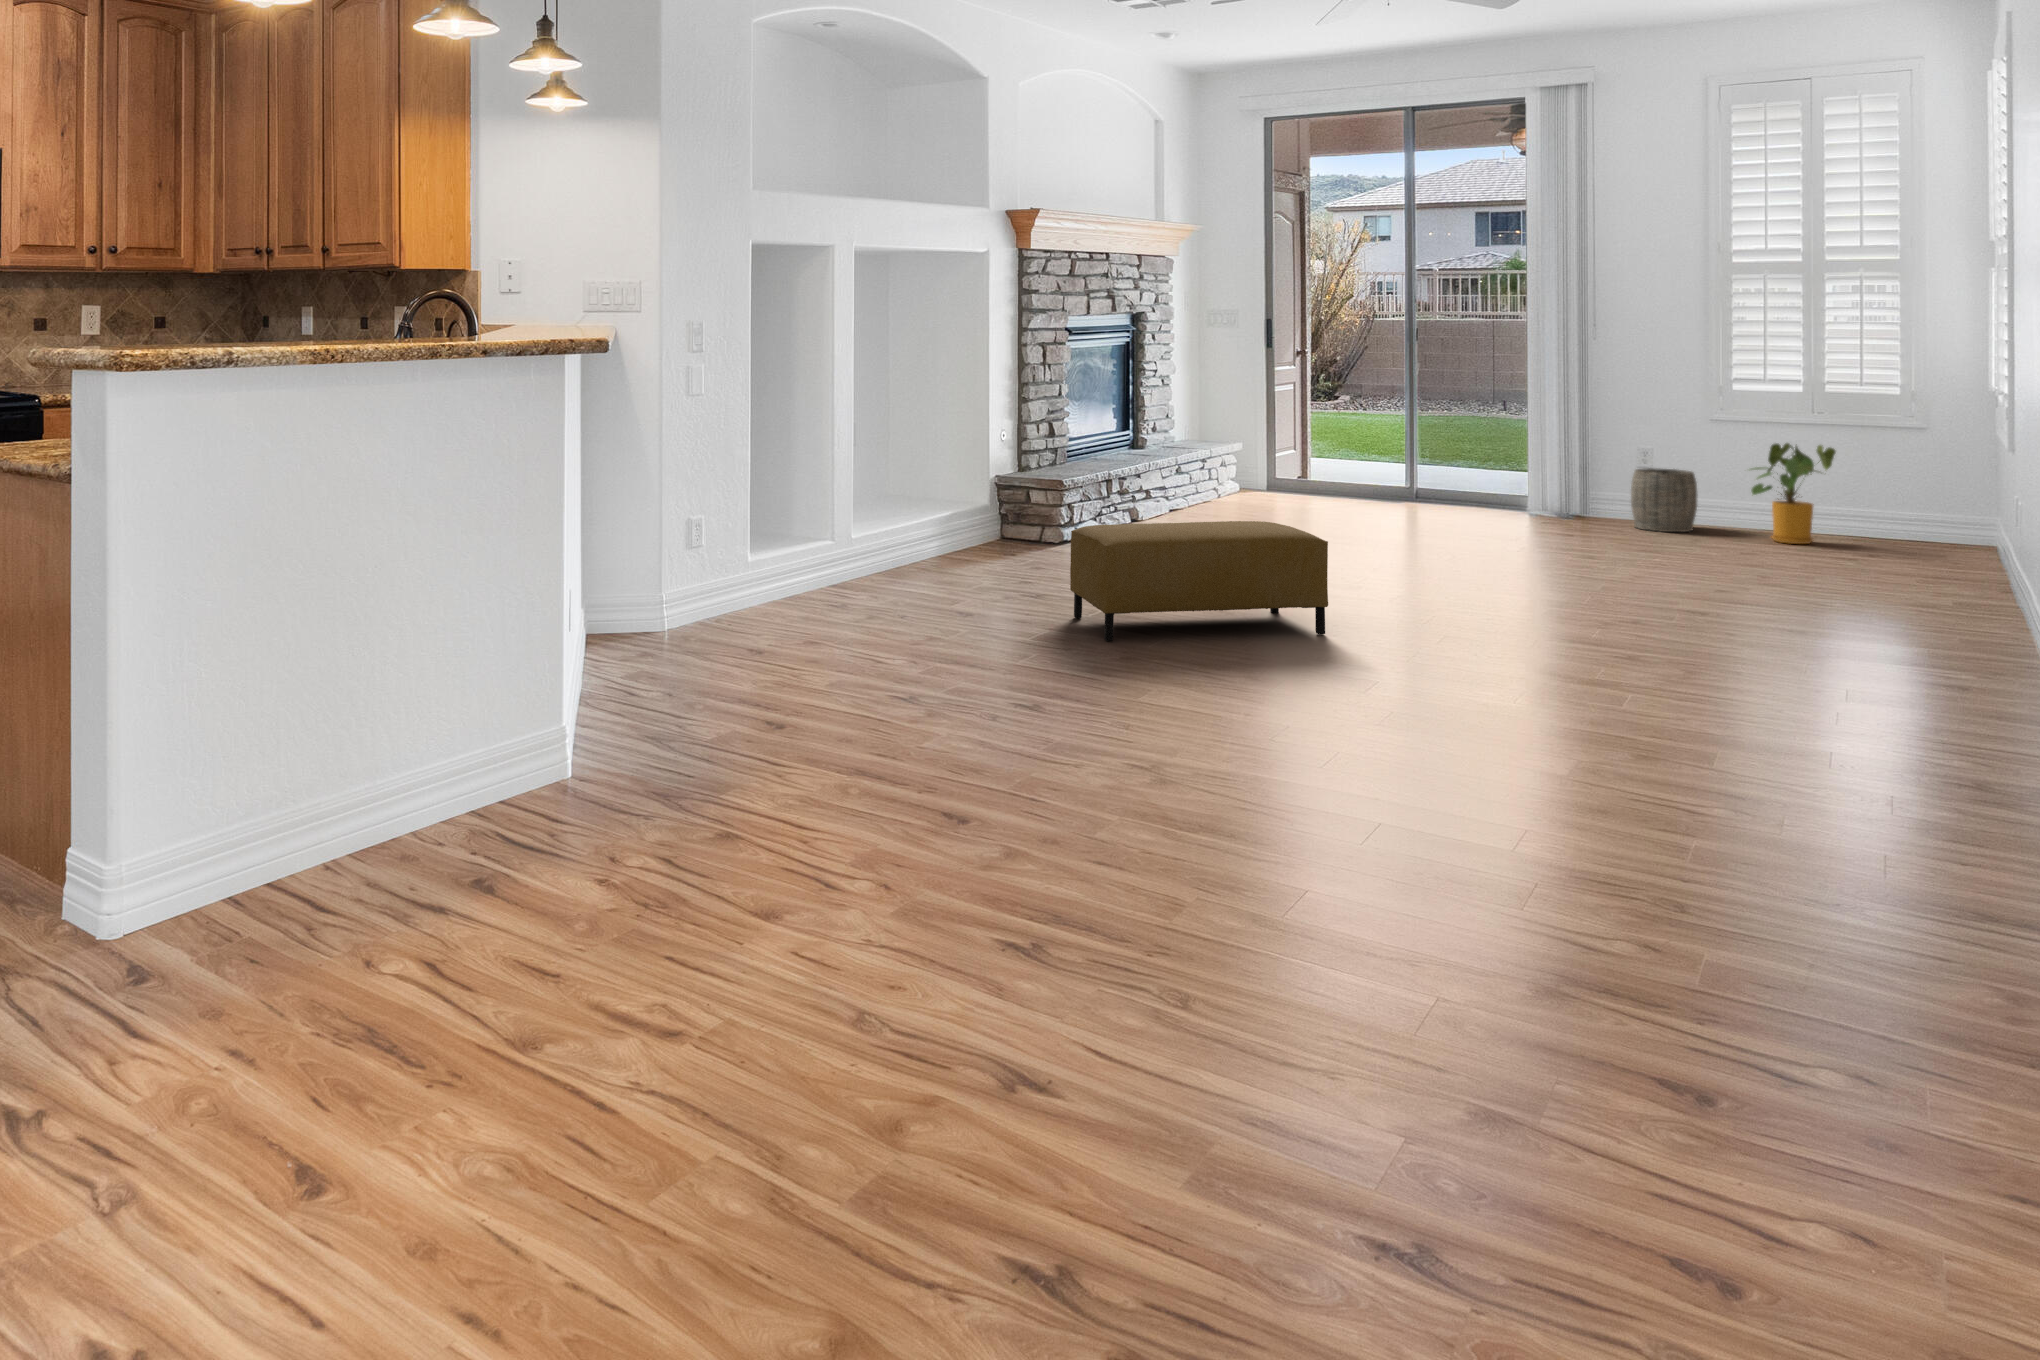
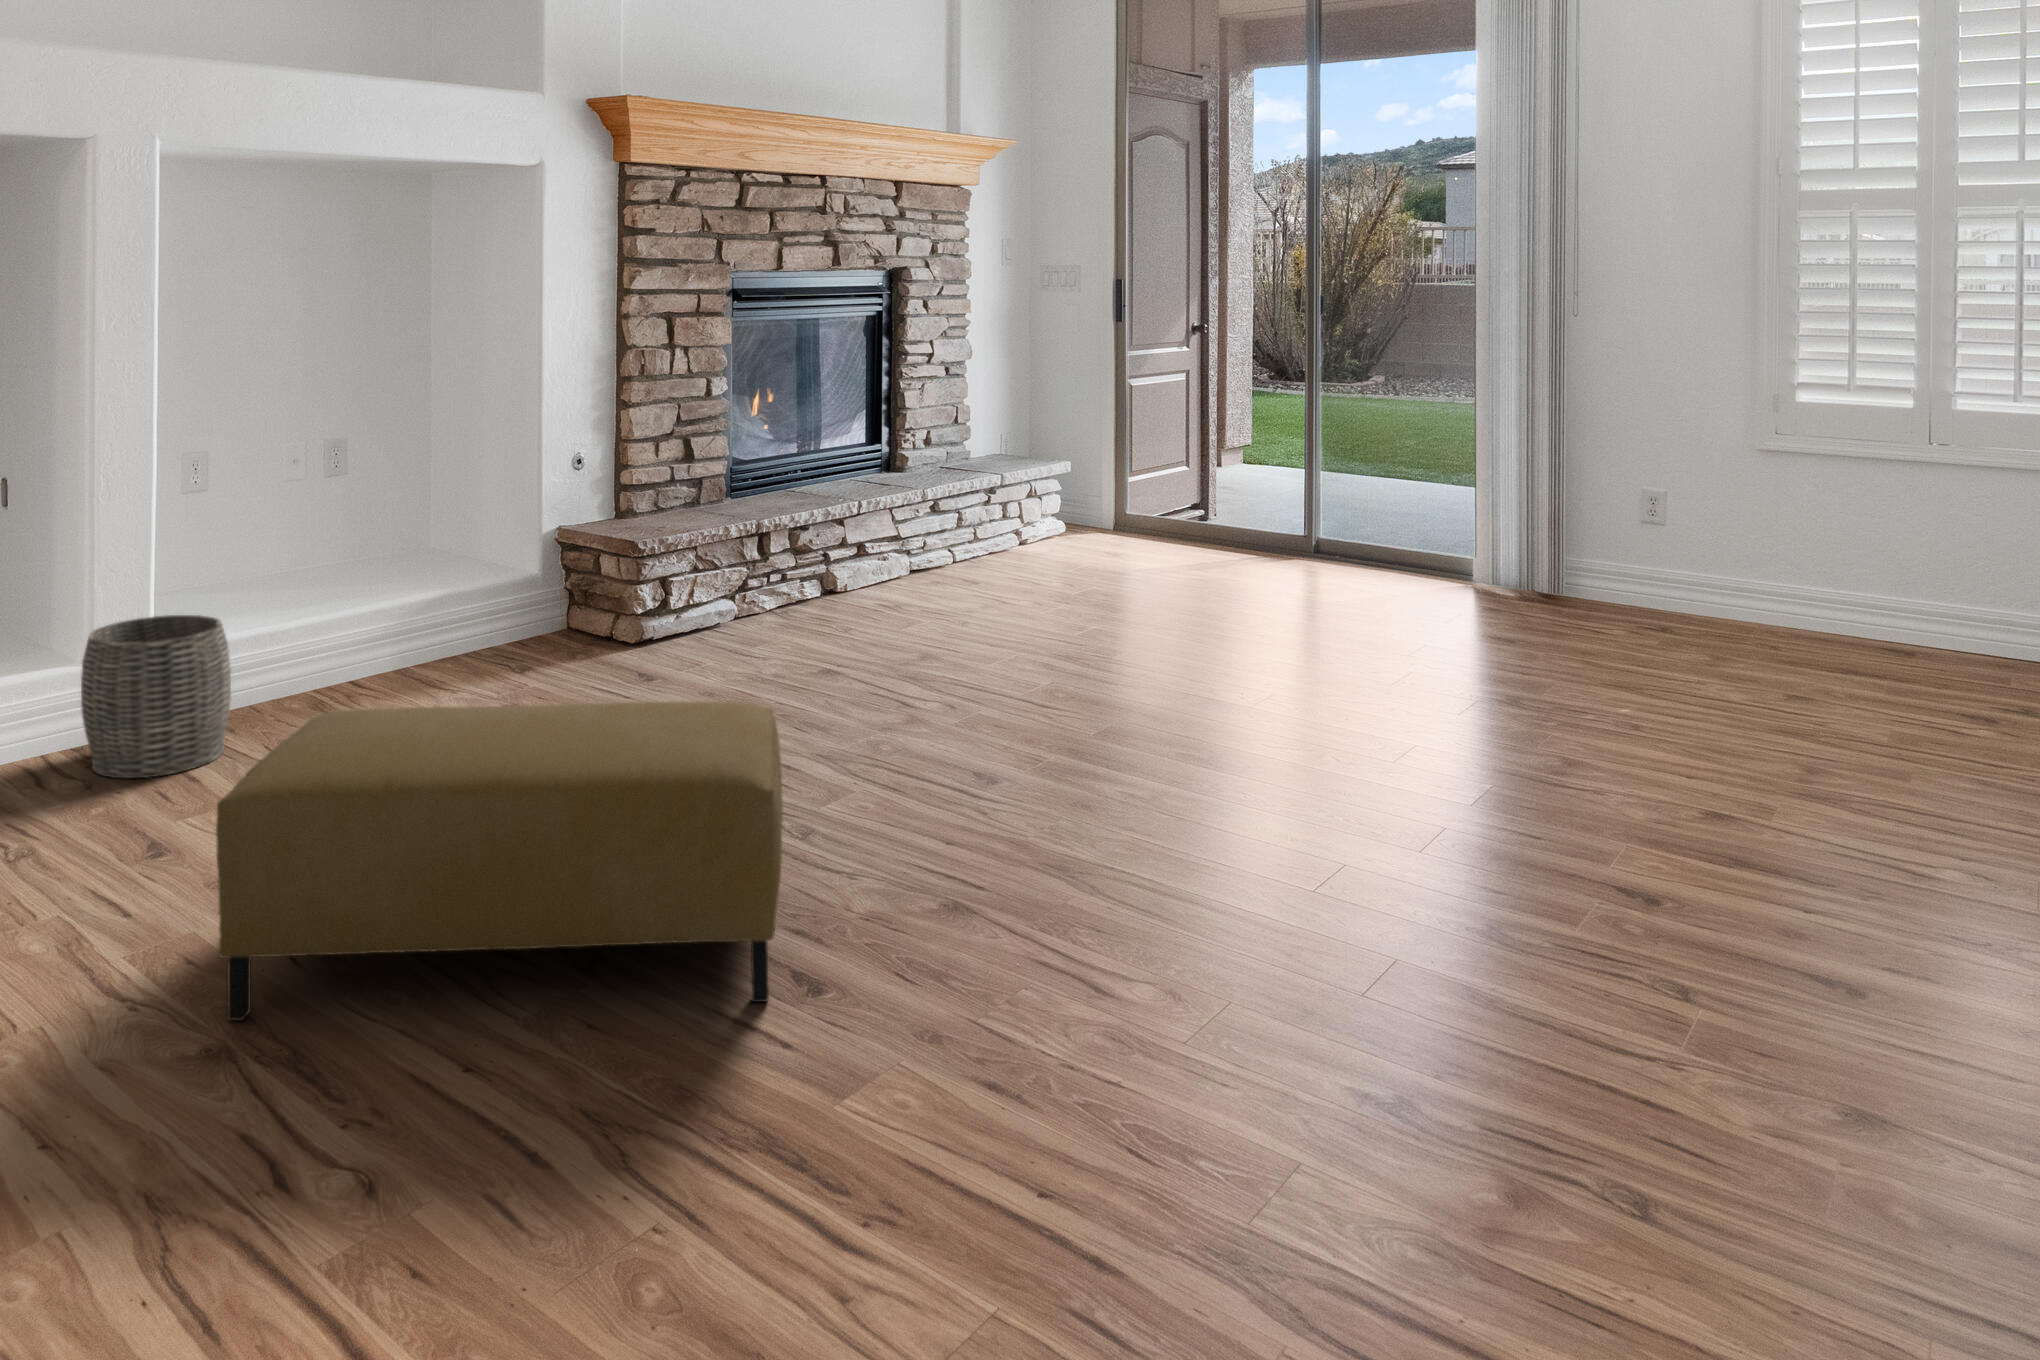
house plant: present [1751,443,1836,544] -> none [1803,496,1965,676]
woven basket: present [1631,468,1697,532] -> present [81,615,231,778]

